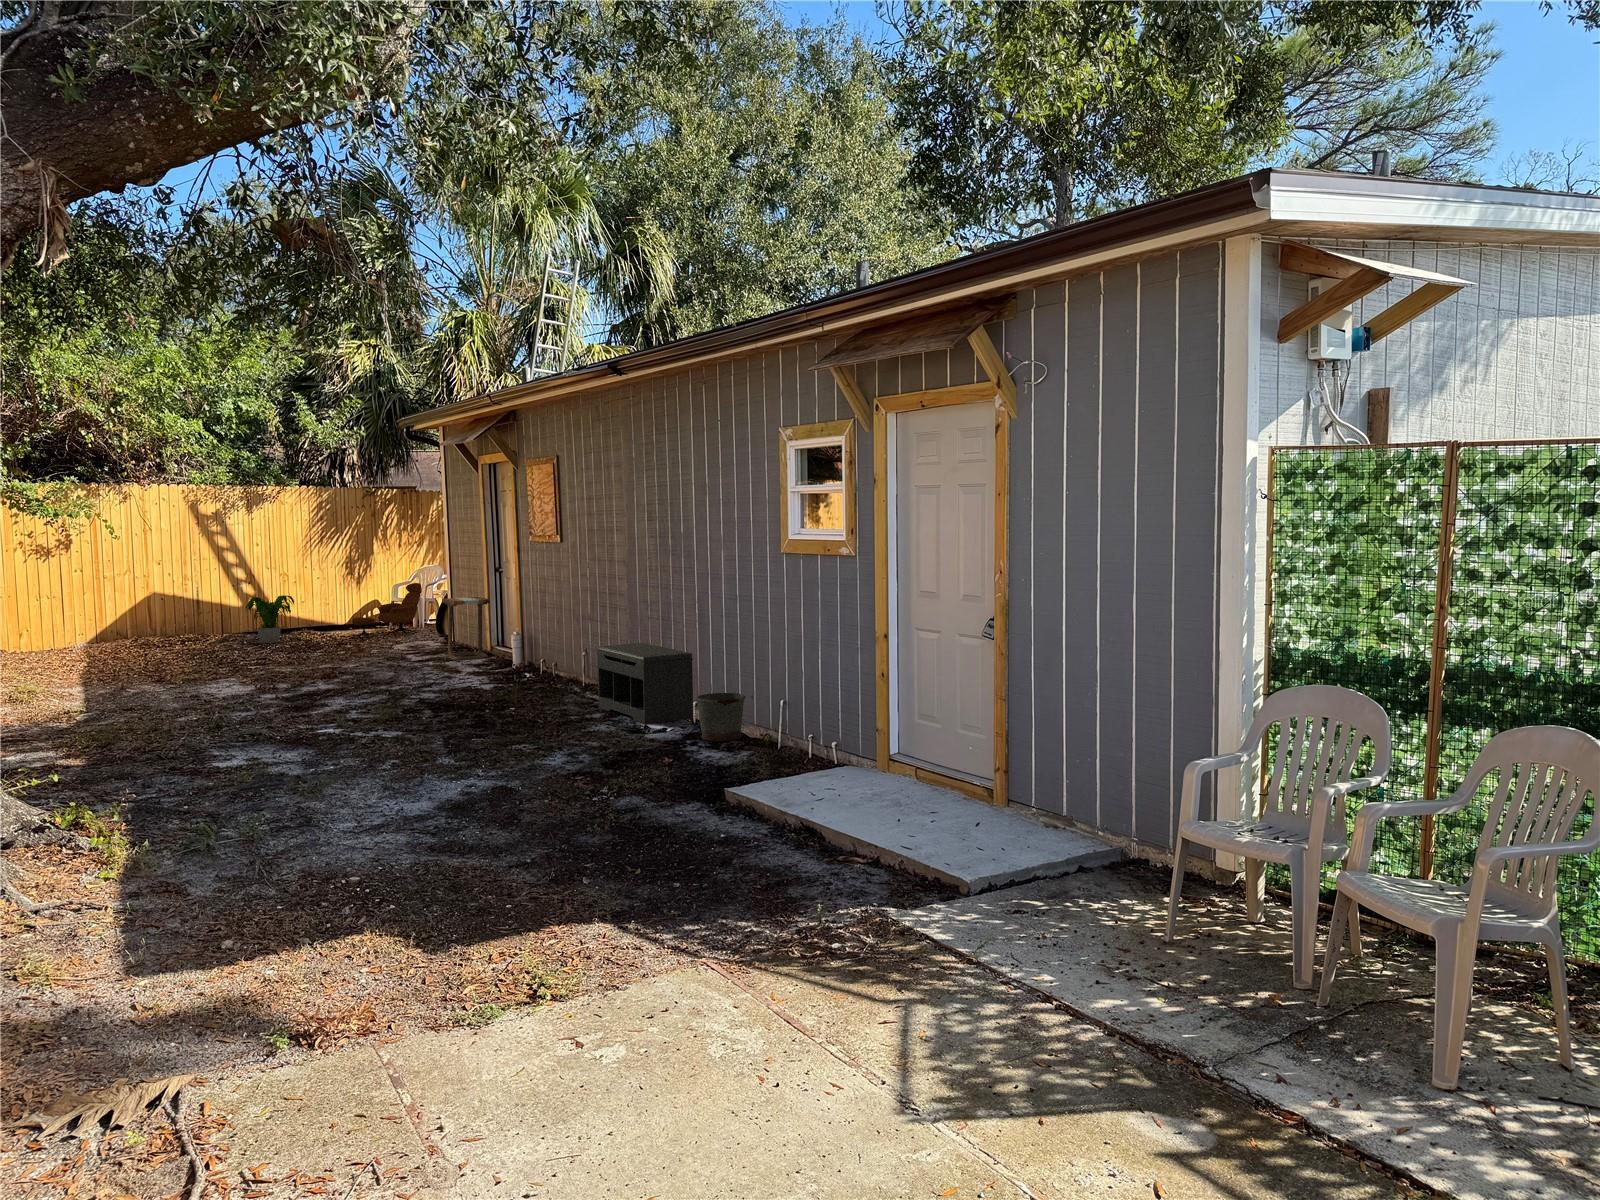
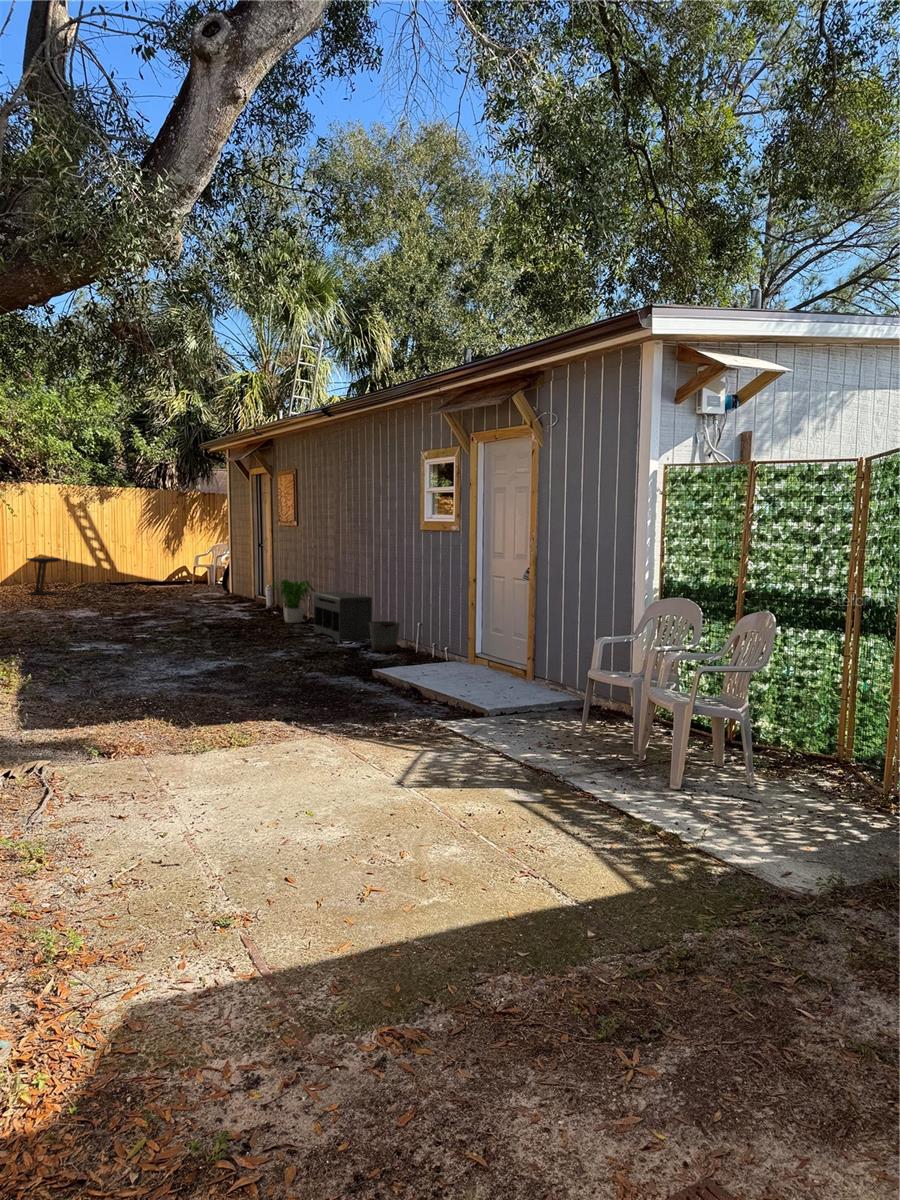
lounge chair: present [352,583,422,638] -> none [165,556,214,592]
potted plant: present [246,595,294,643] -> present [272,579,315,623]
side table: present [442,597,490,660] -> present [27,558,61,595]

